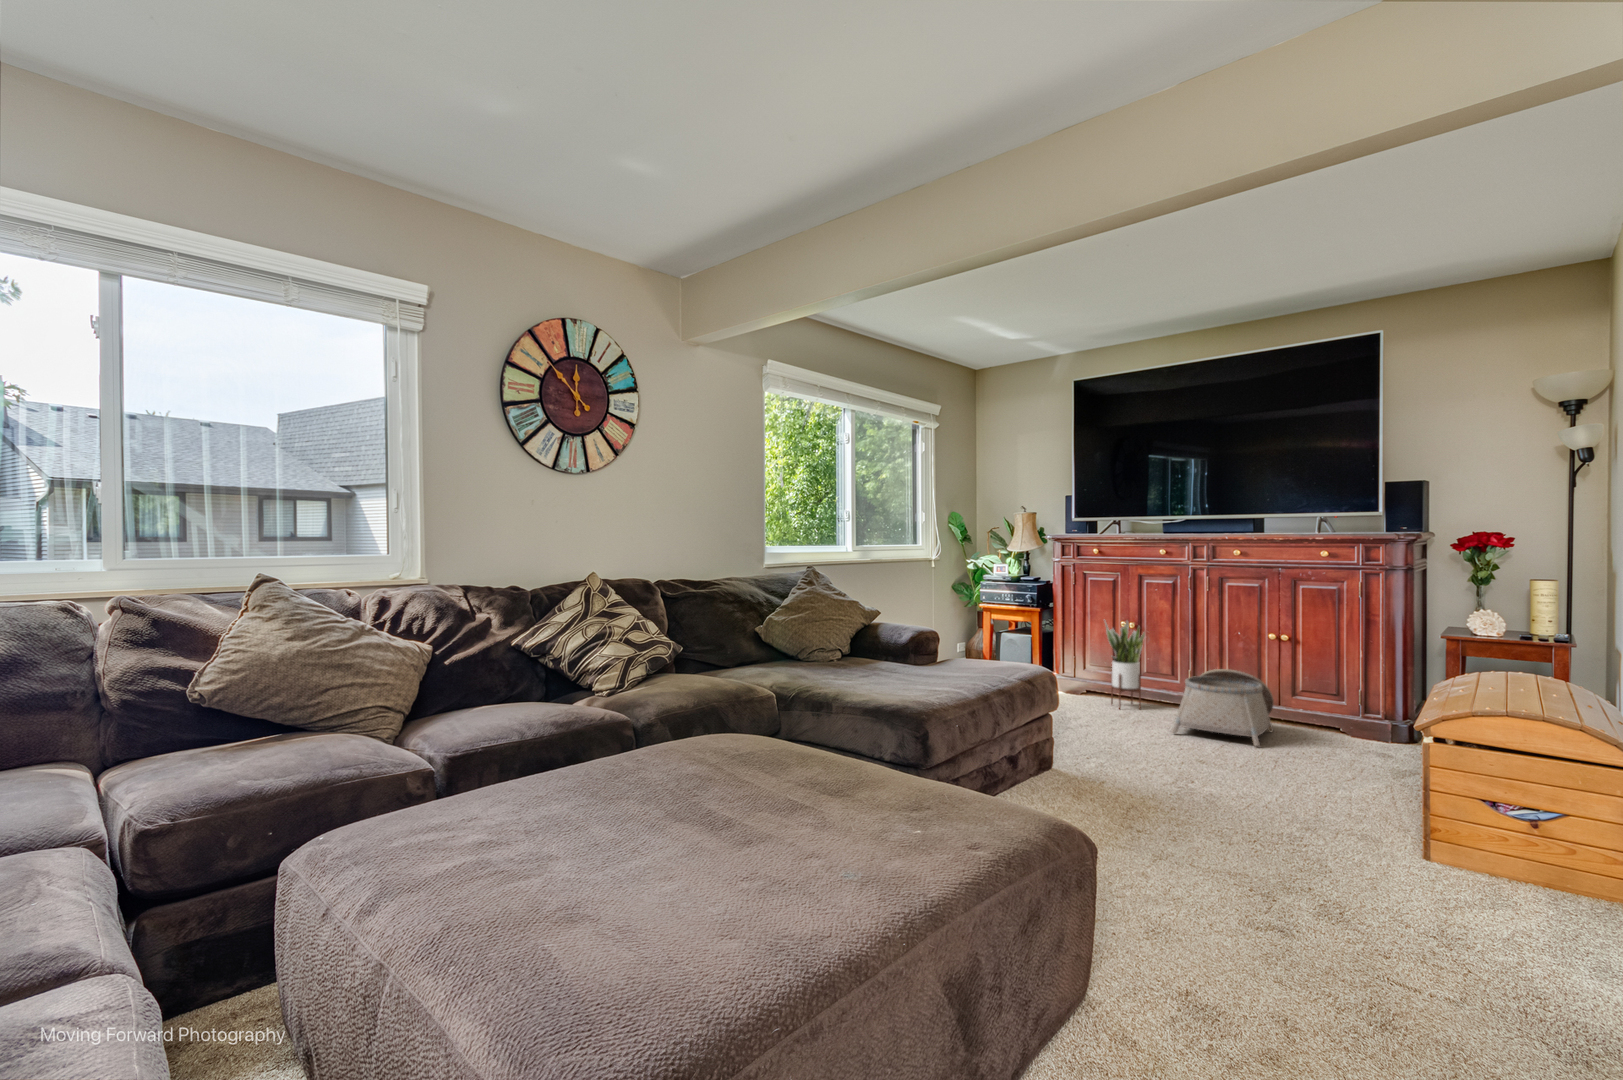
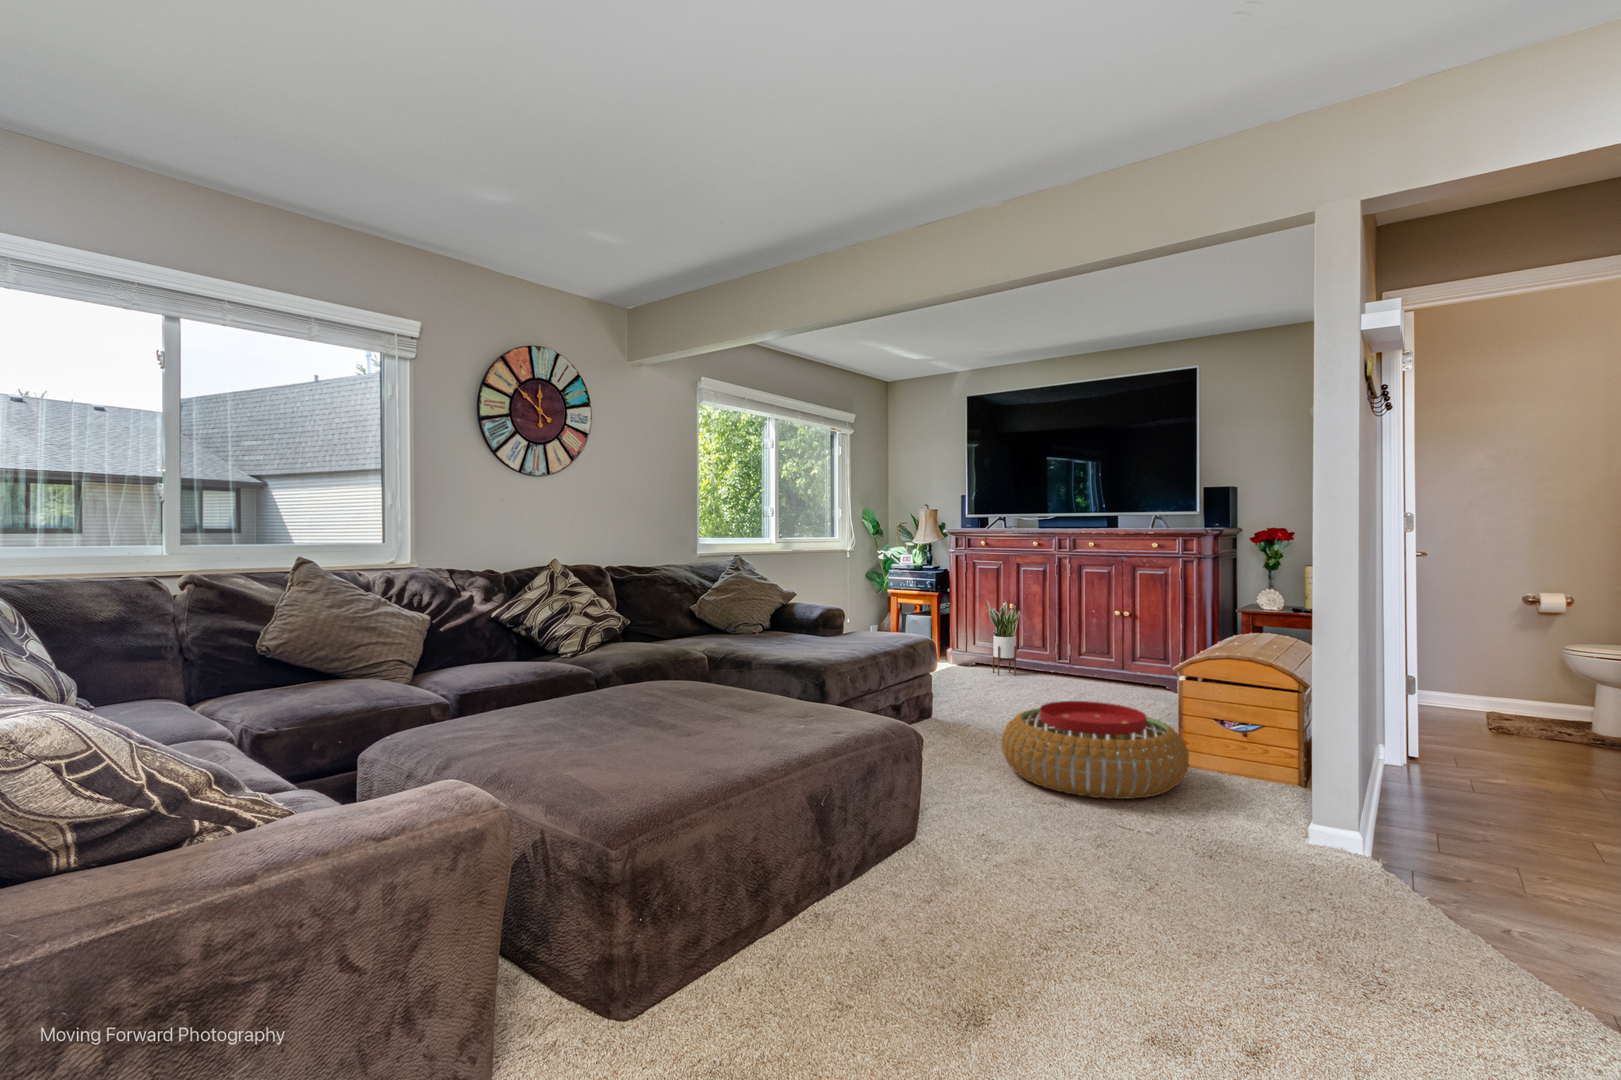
basket: present [1172,669,1274,746] -> none [1033,640,1116,699]
pouf: none [1174,769,1473,931] -> present [1002,701,1189,799]

